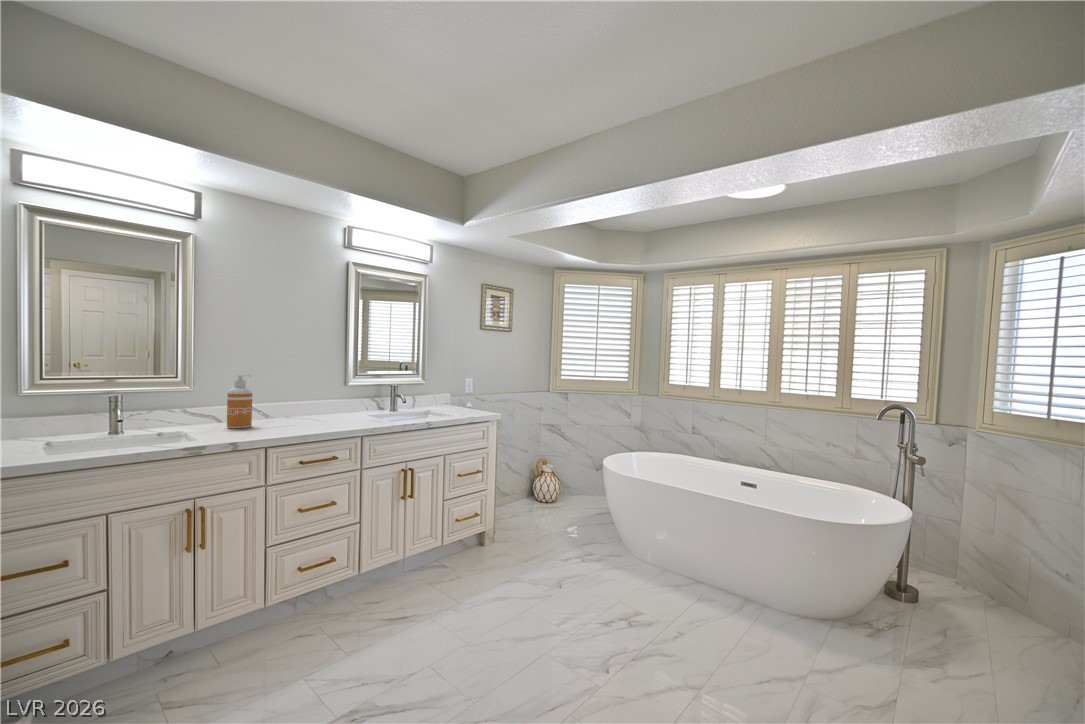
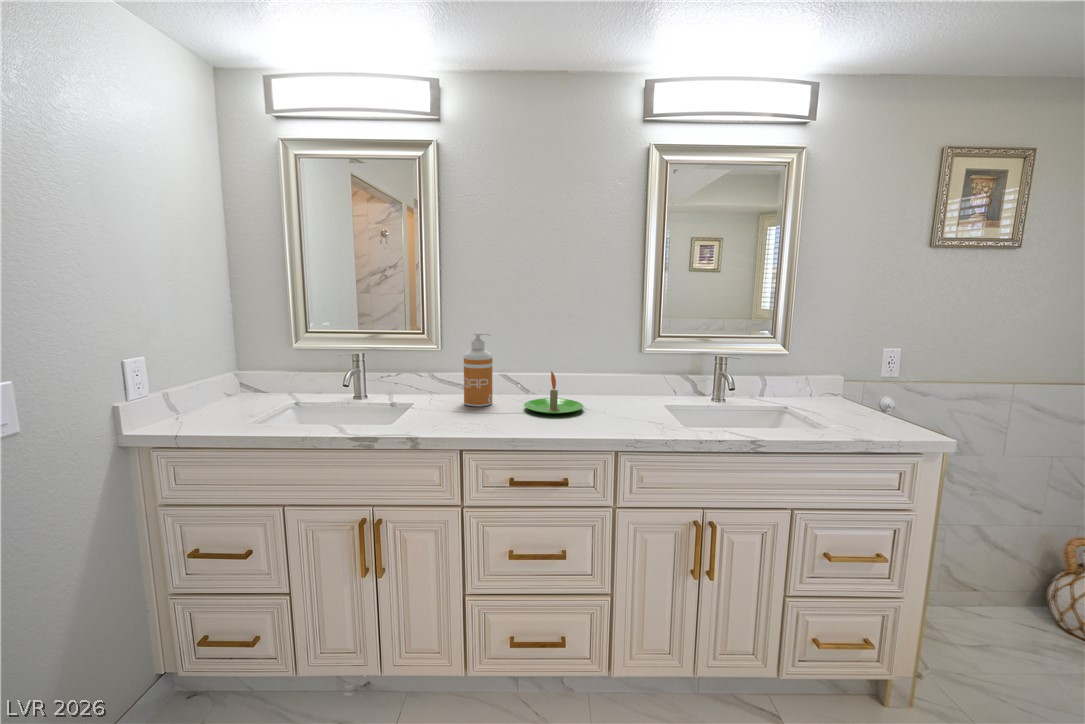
candle: none [281,398,325,425] -> present [524,371,583,414]

